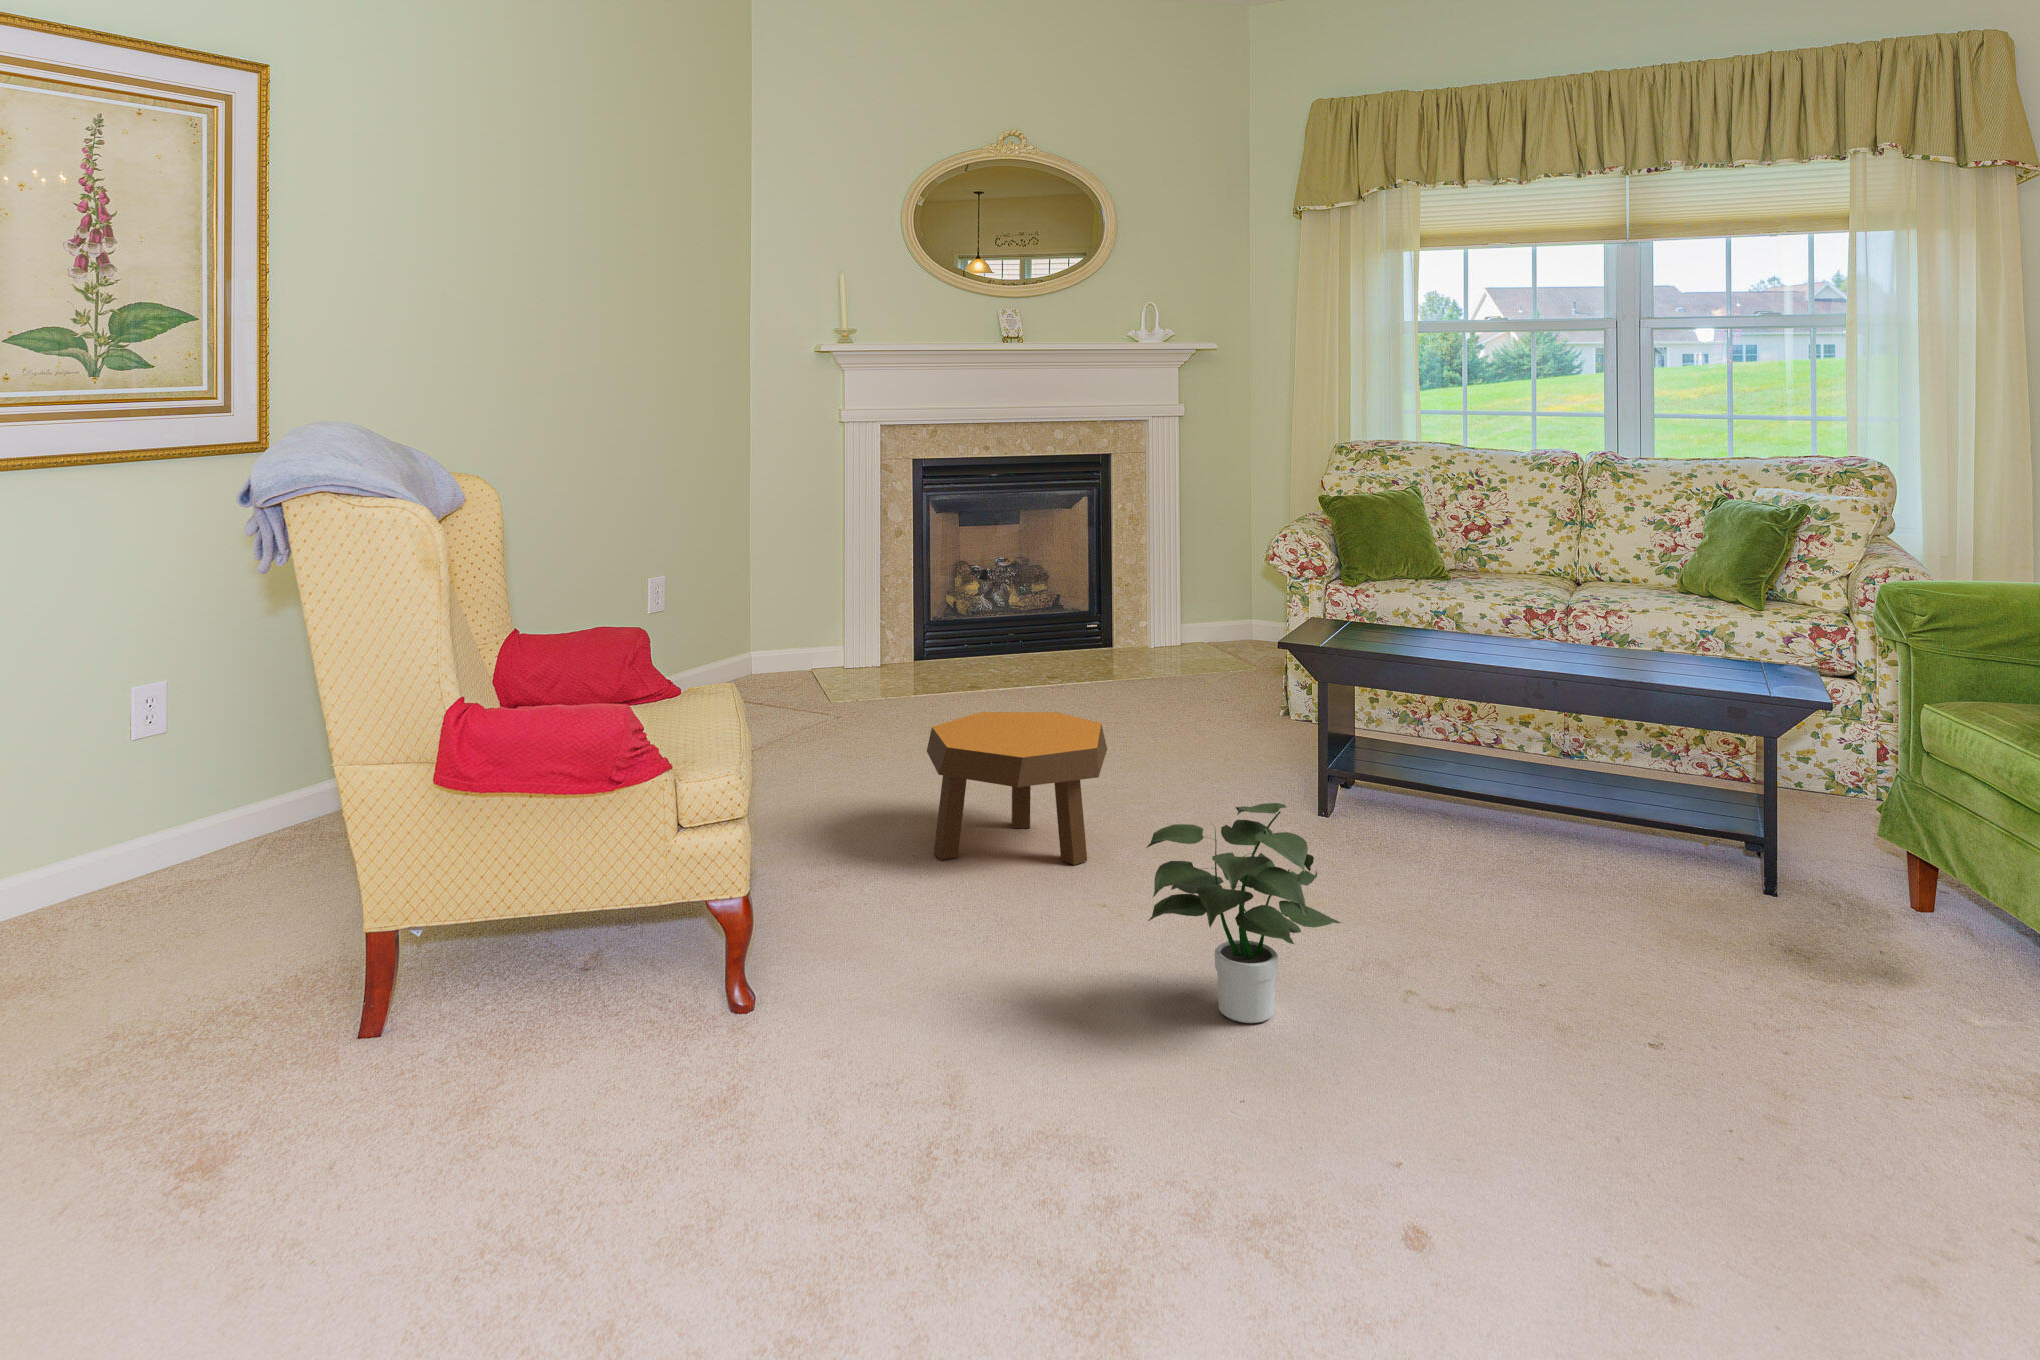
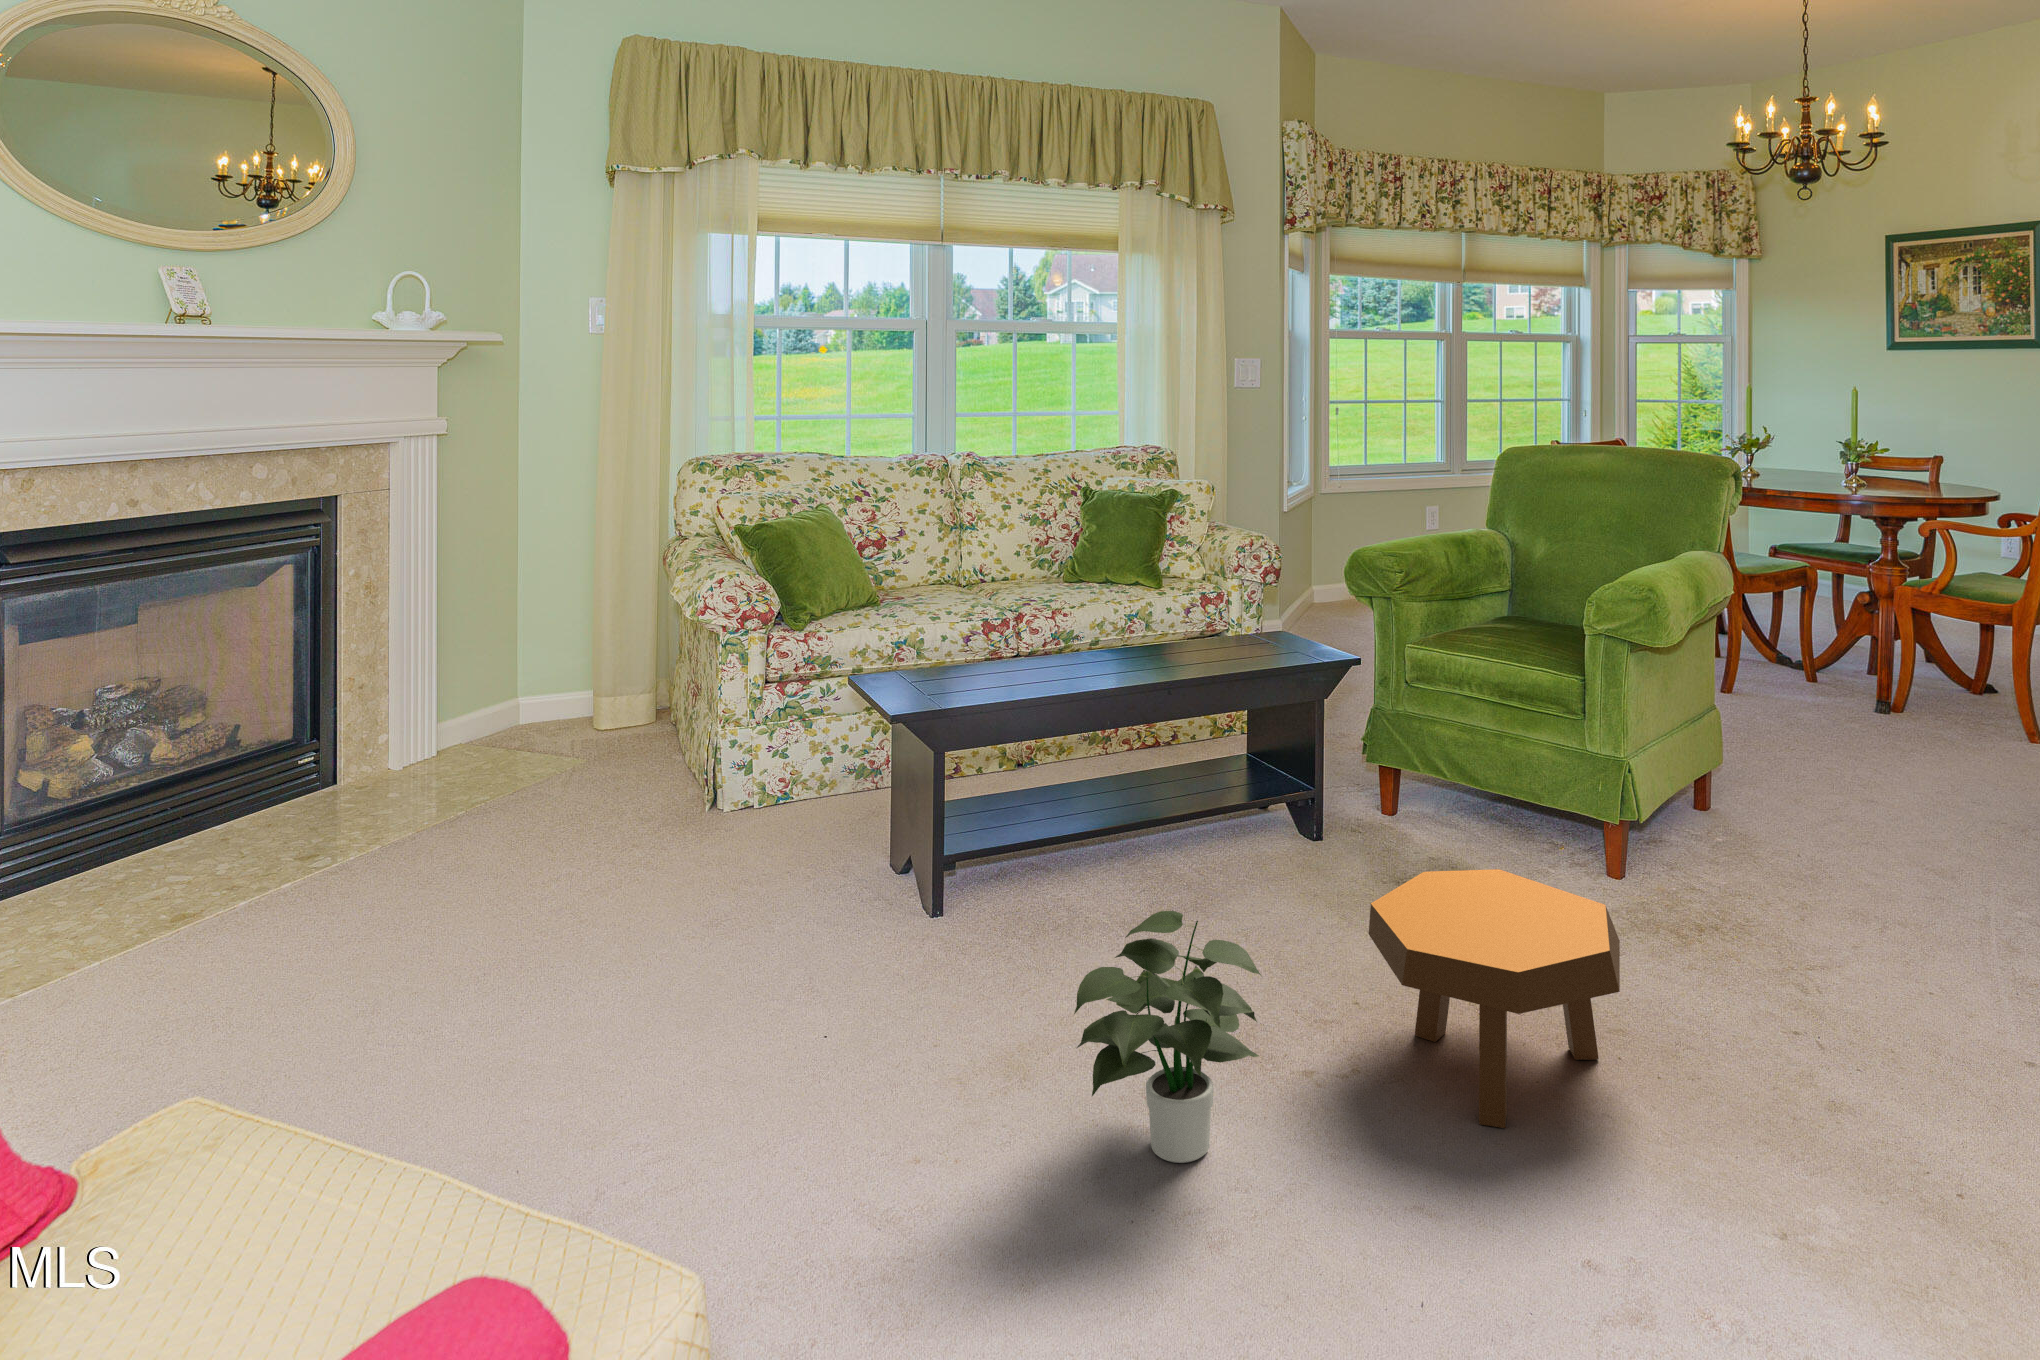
footstool: present [927,712,1107,865] -> present [1369,869,1620,1128]

